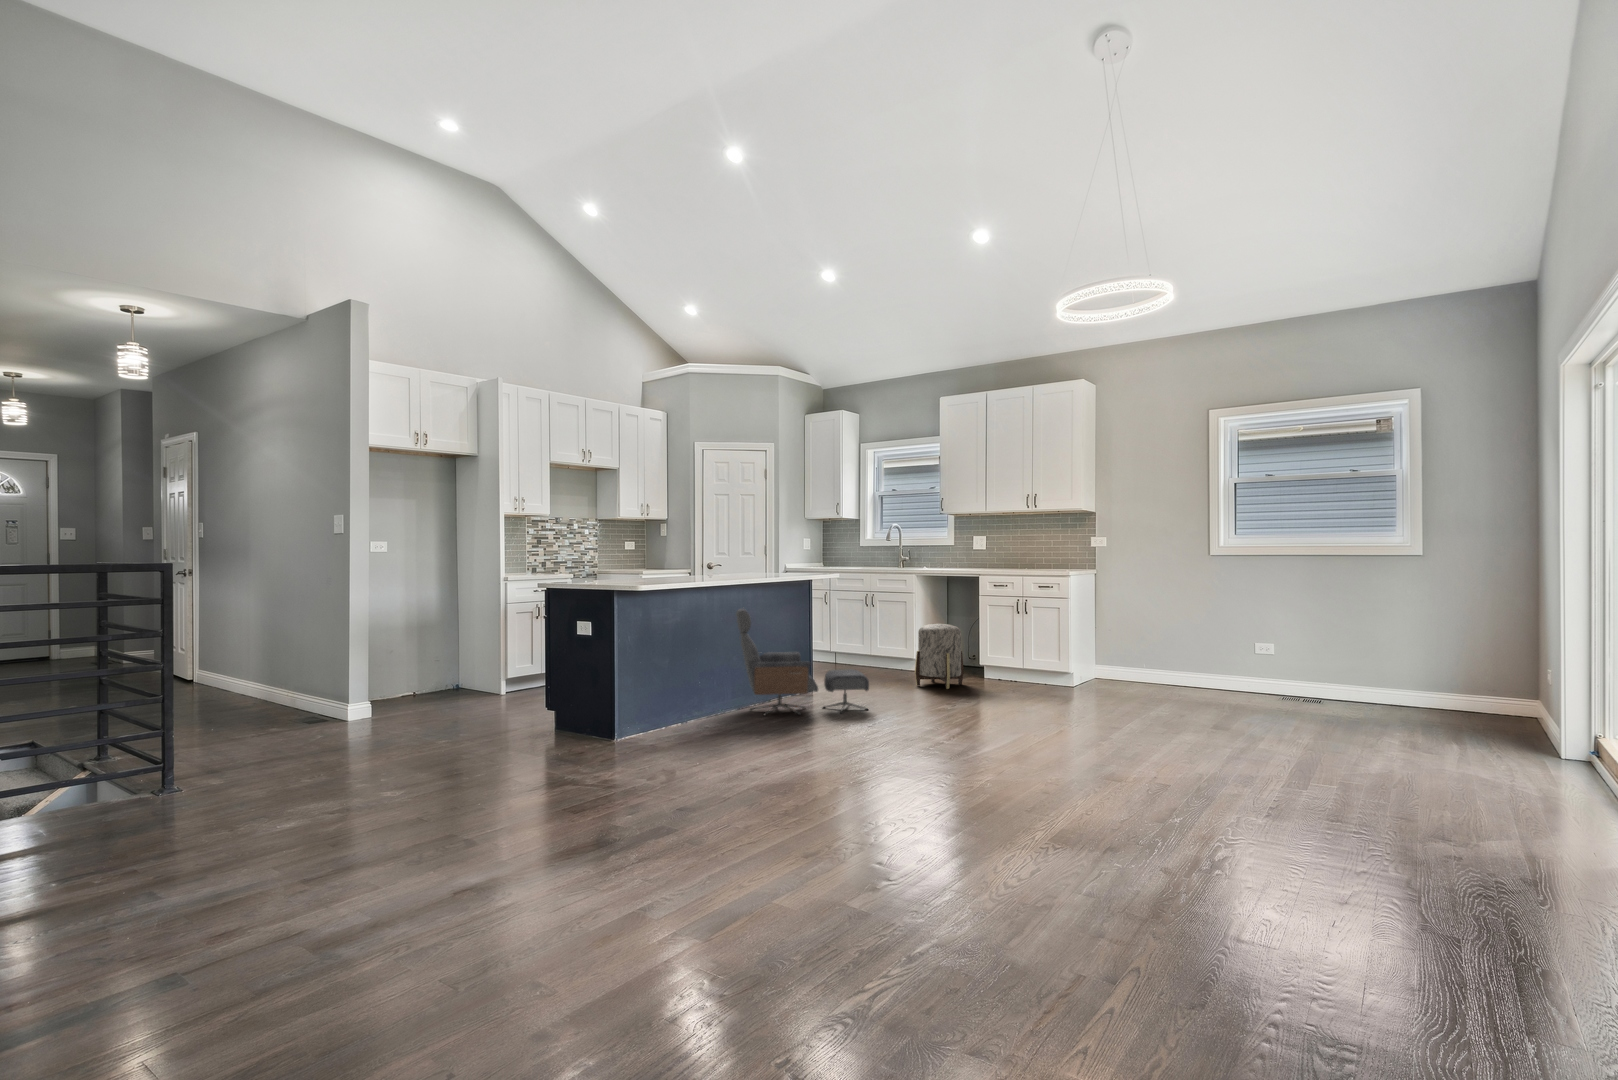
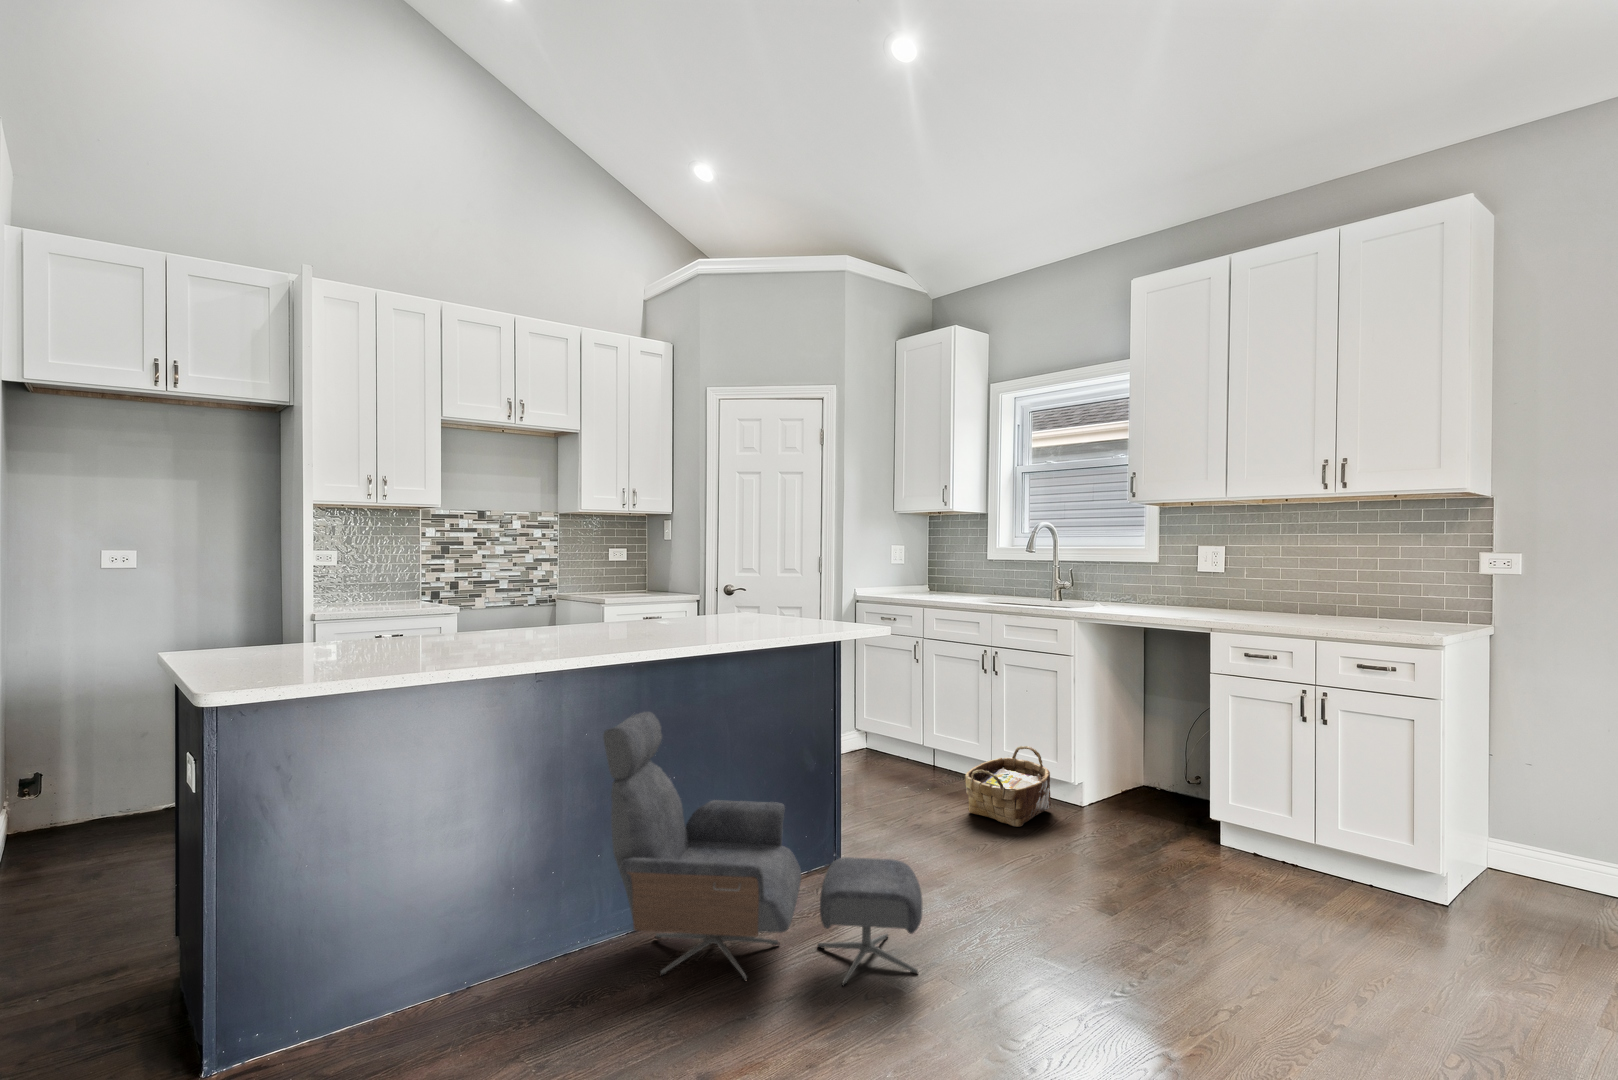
ottoman: present [915,624,964,689] -> none [1061,731,1170,882]
woven basket: none [862,643,905,679] -> present [965,746,1051,827]

